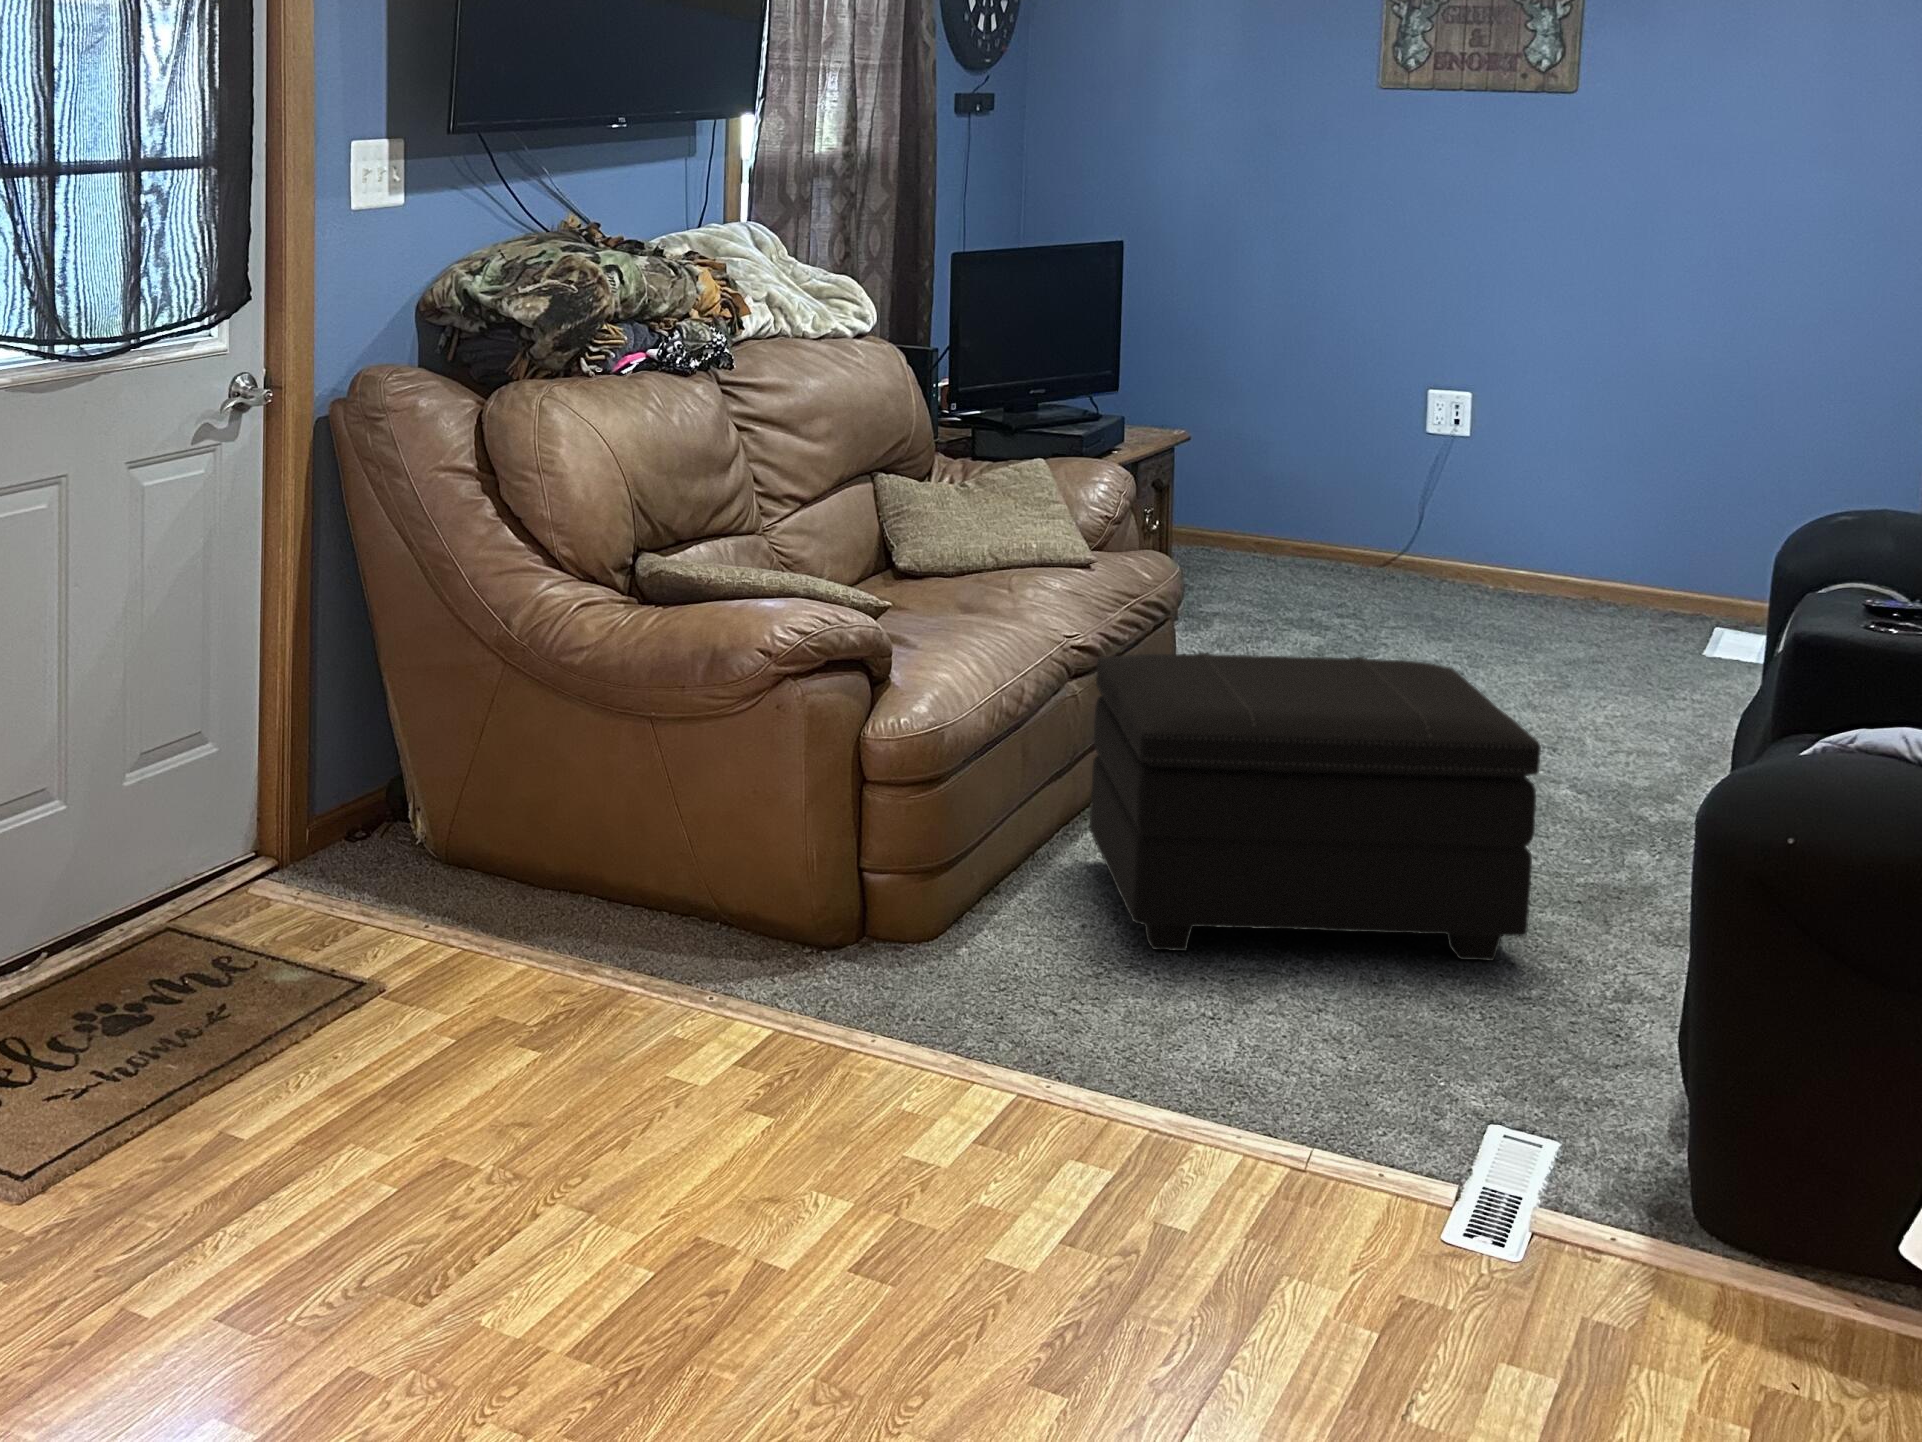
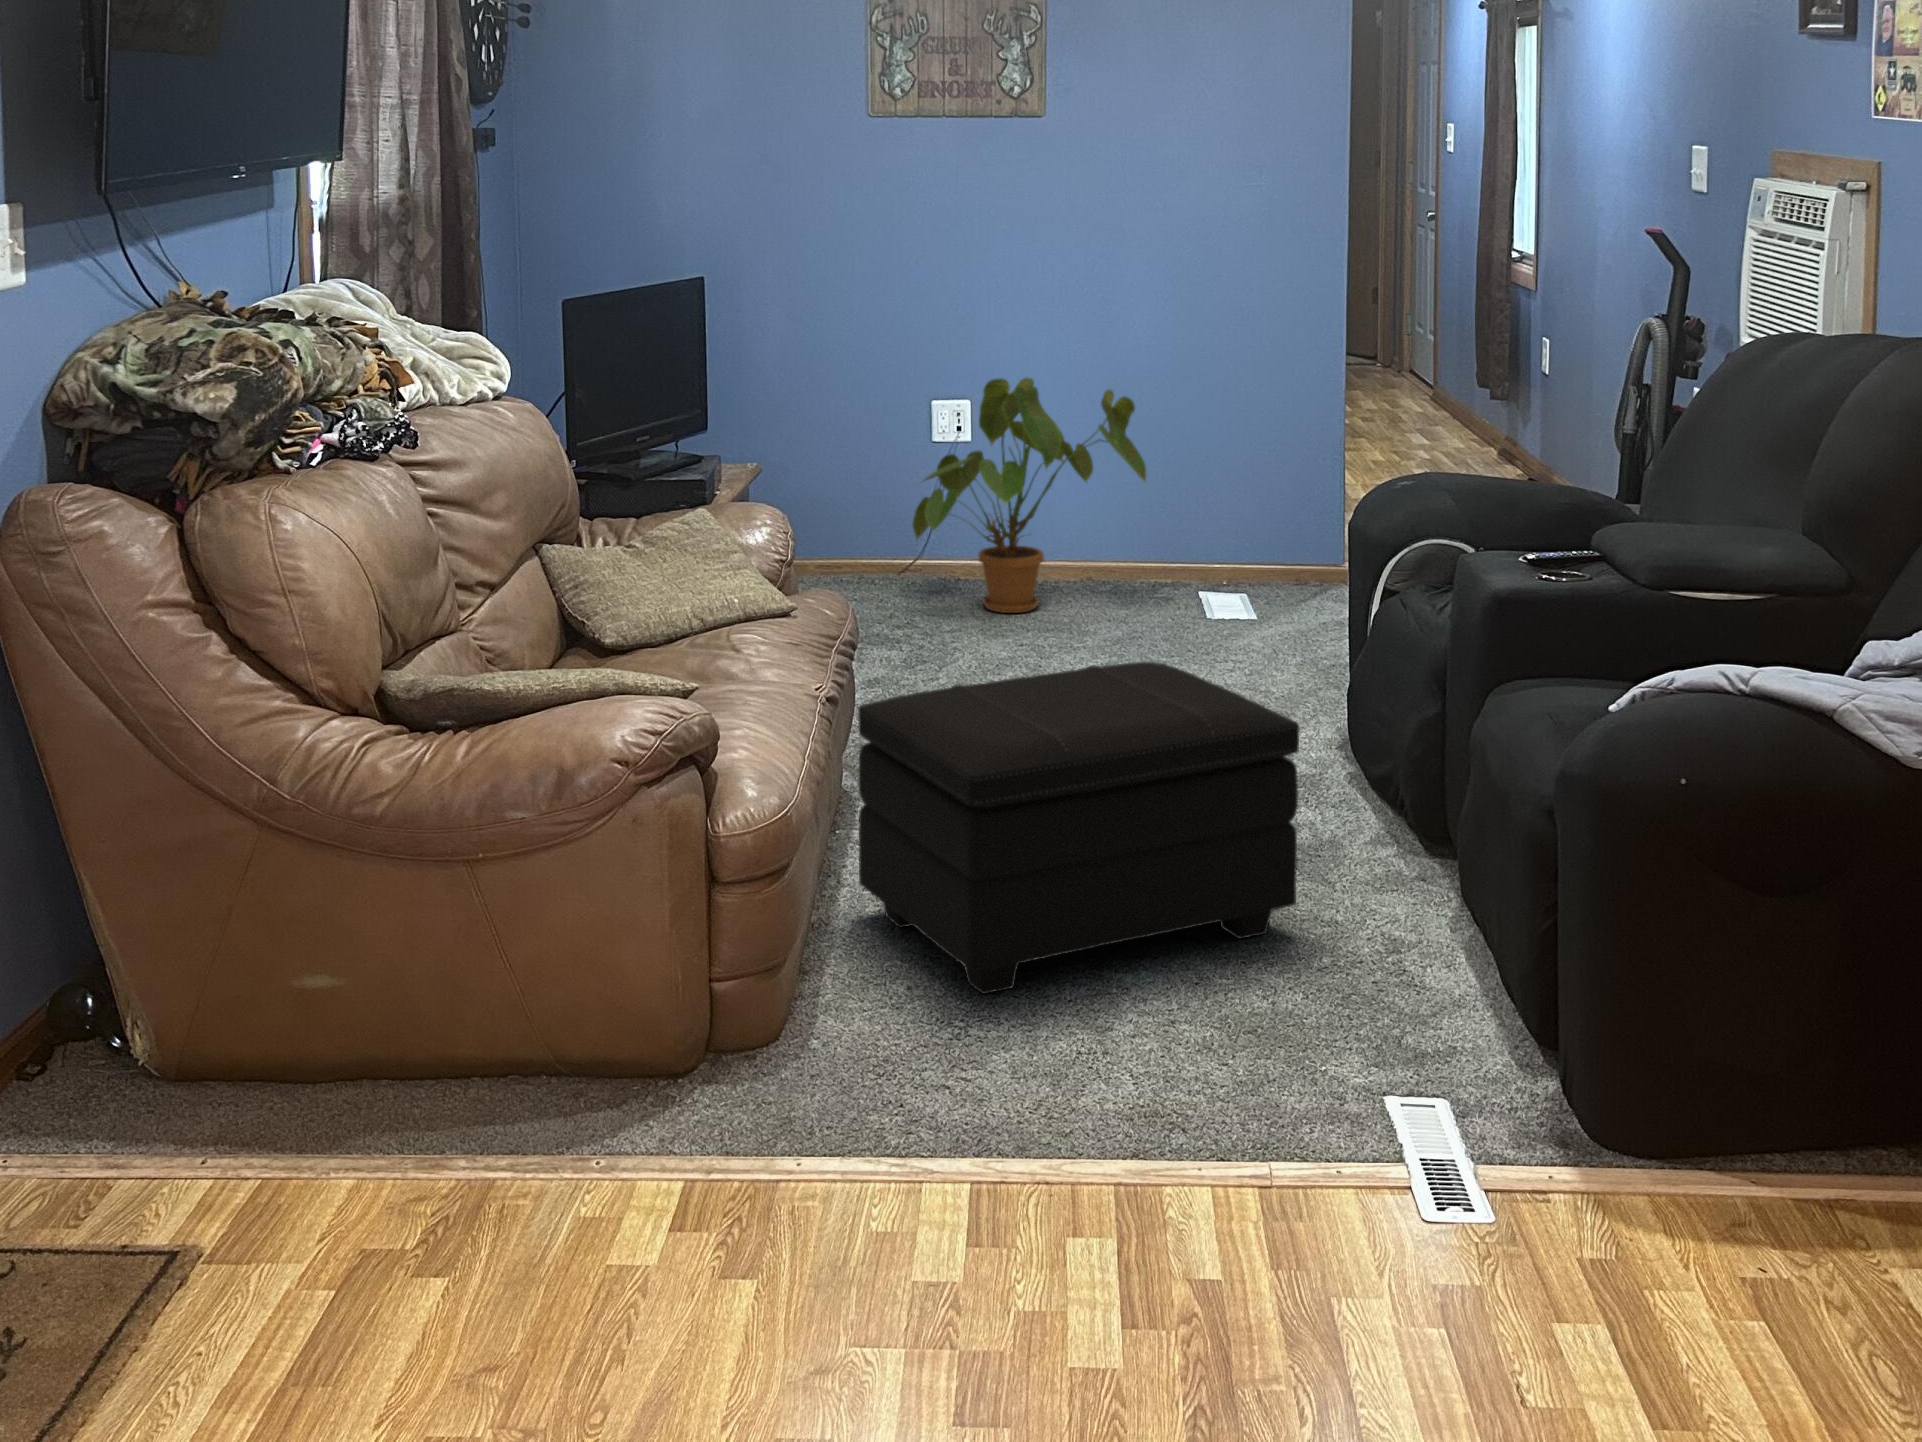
house plant: none [1371,371,1644,621] -> present [912,378,1146,613]

